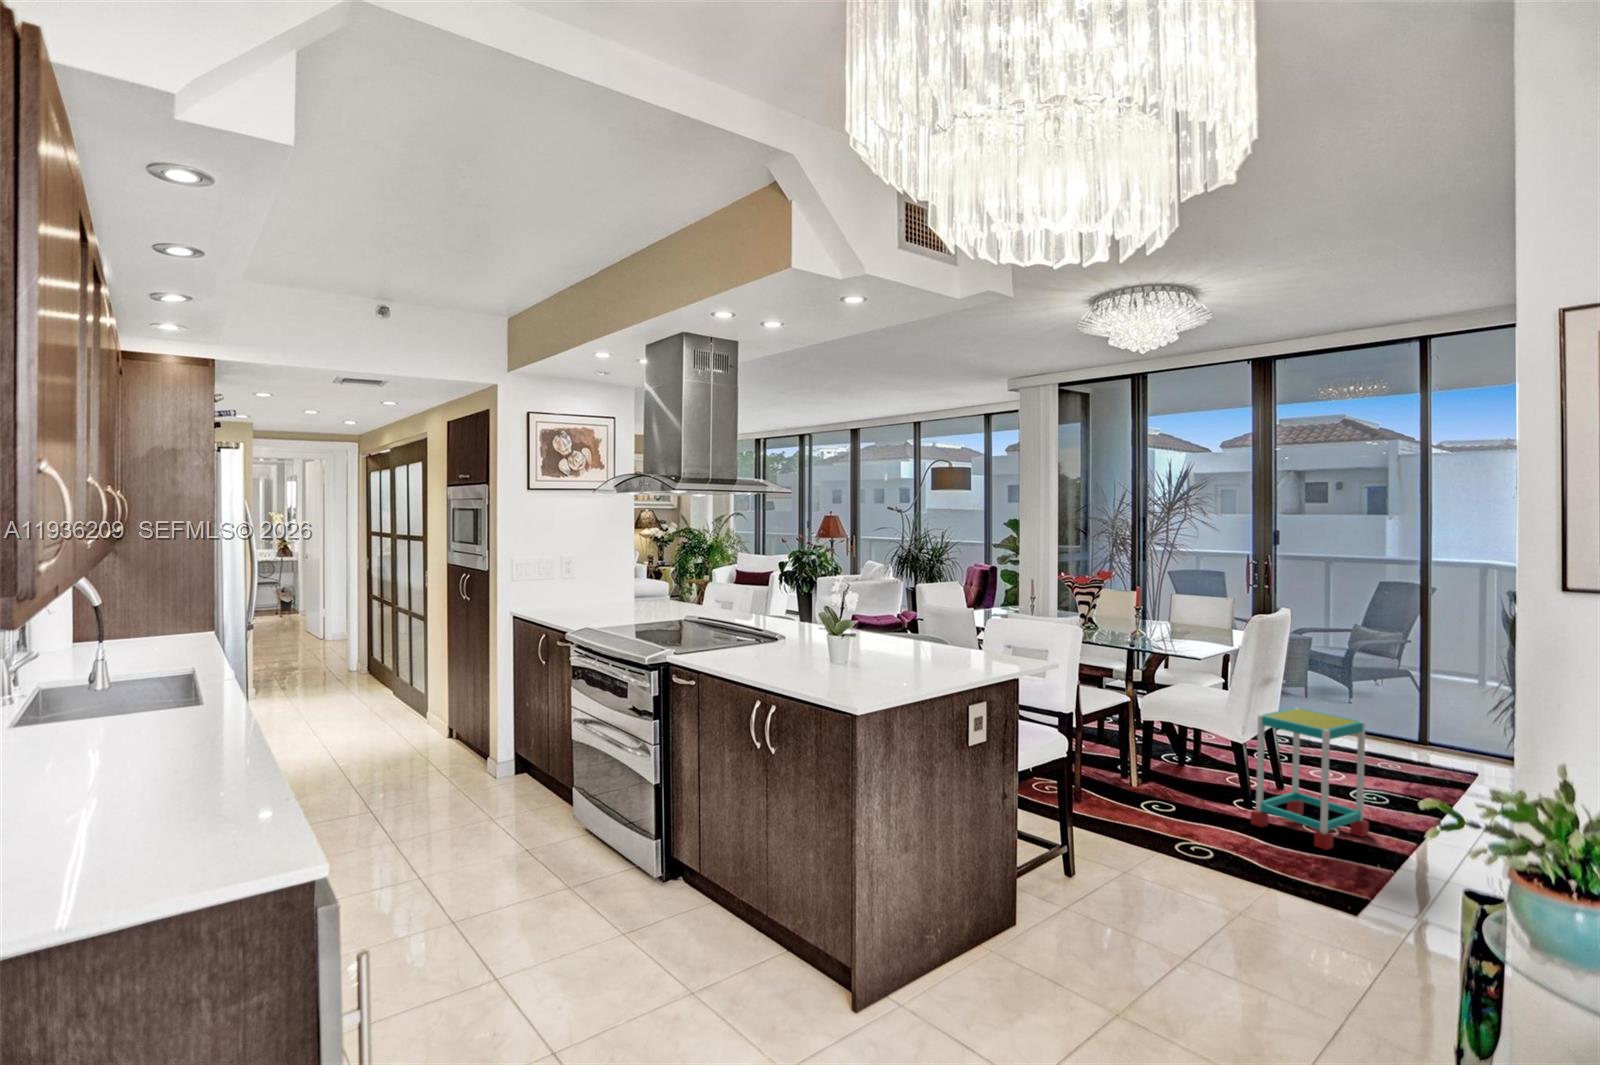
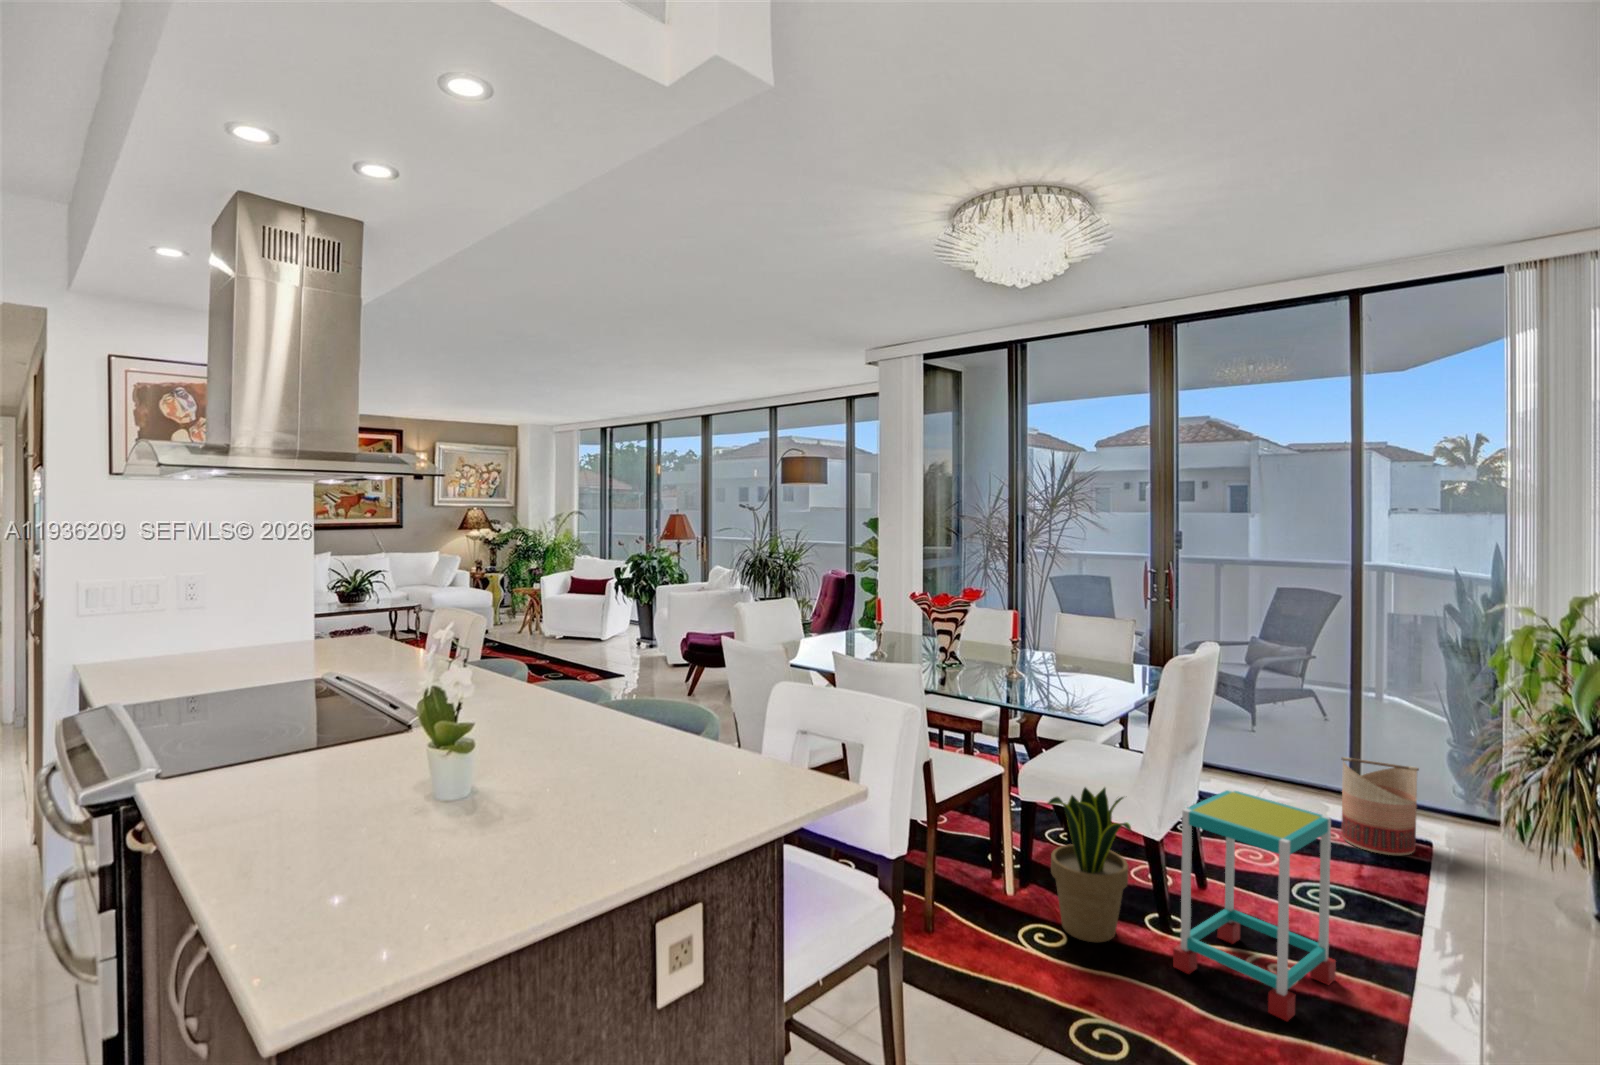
potted plant: none [1161,703,1223,810] -> present [1048,788,1131,942]
basket: none [1403,705,1465,780] -> present [1341,757,1419,855]

